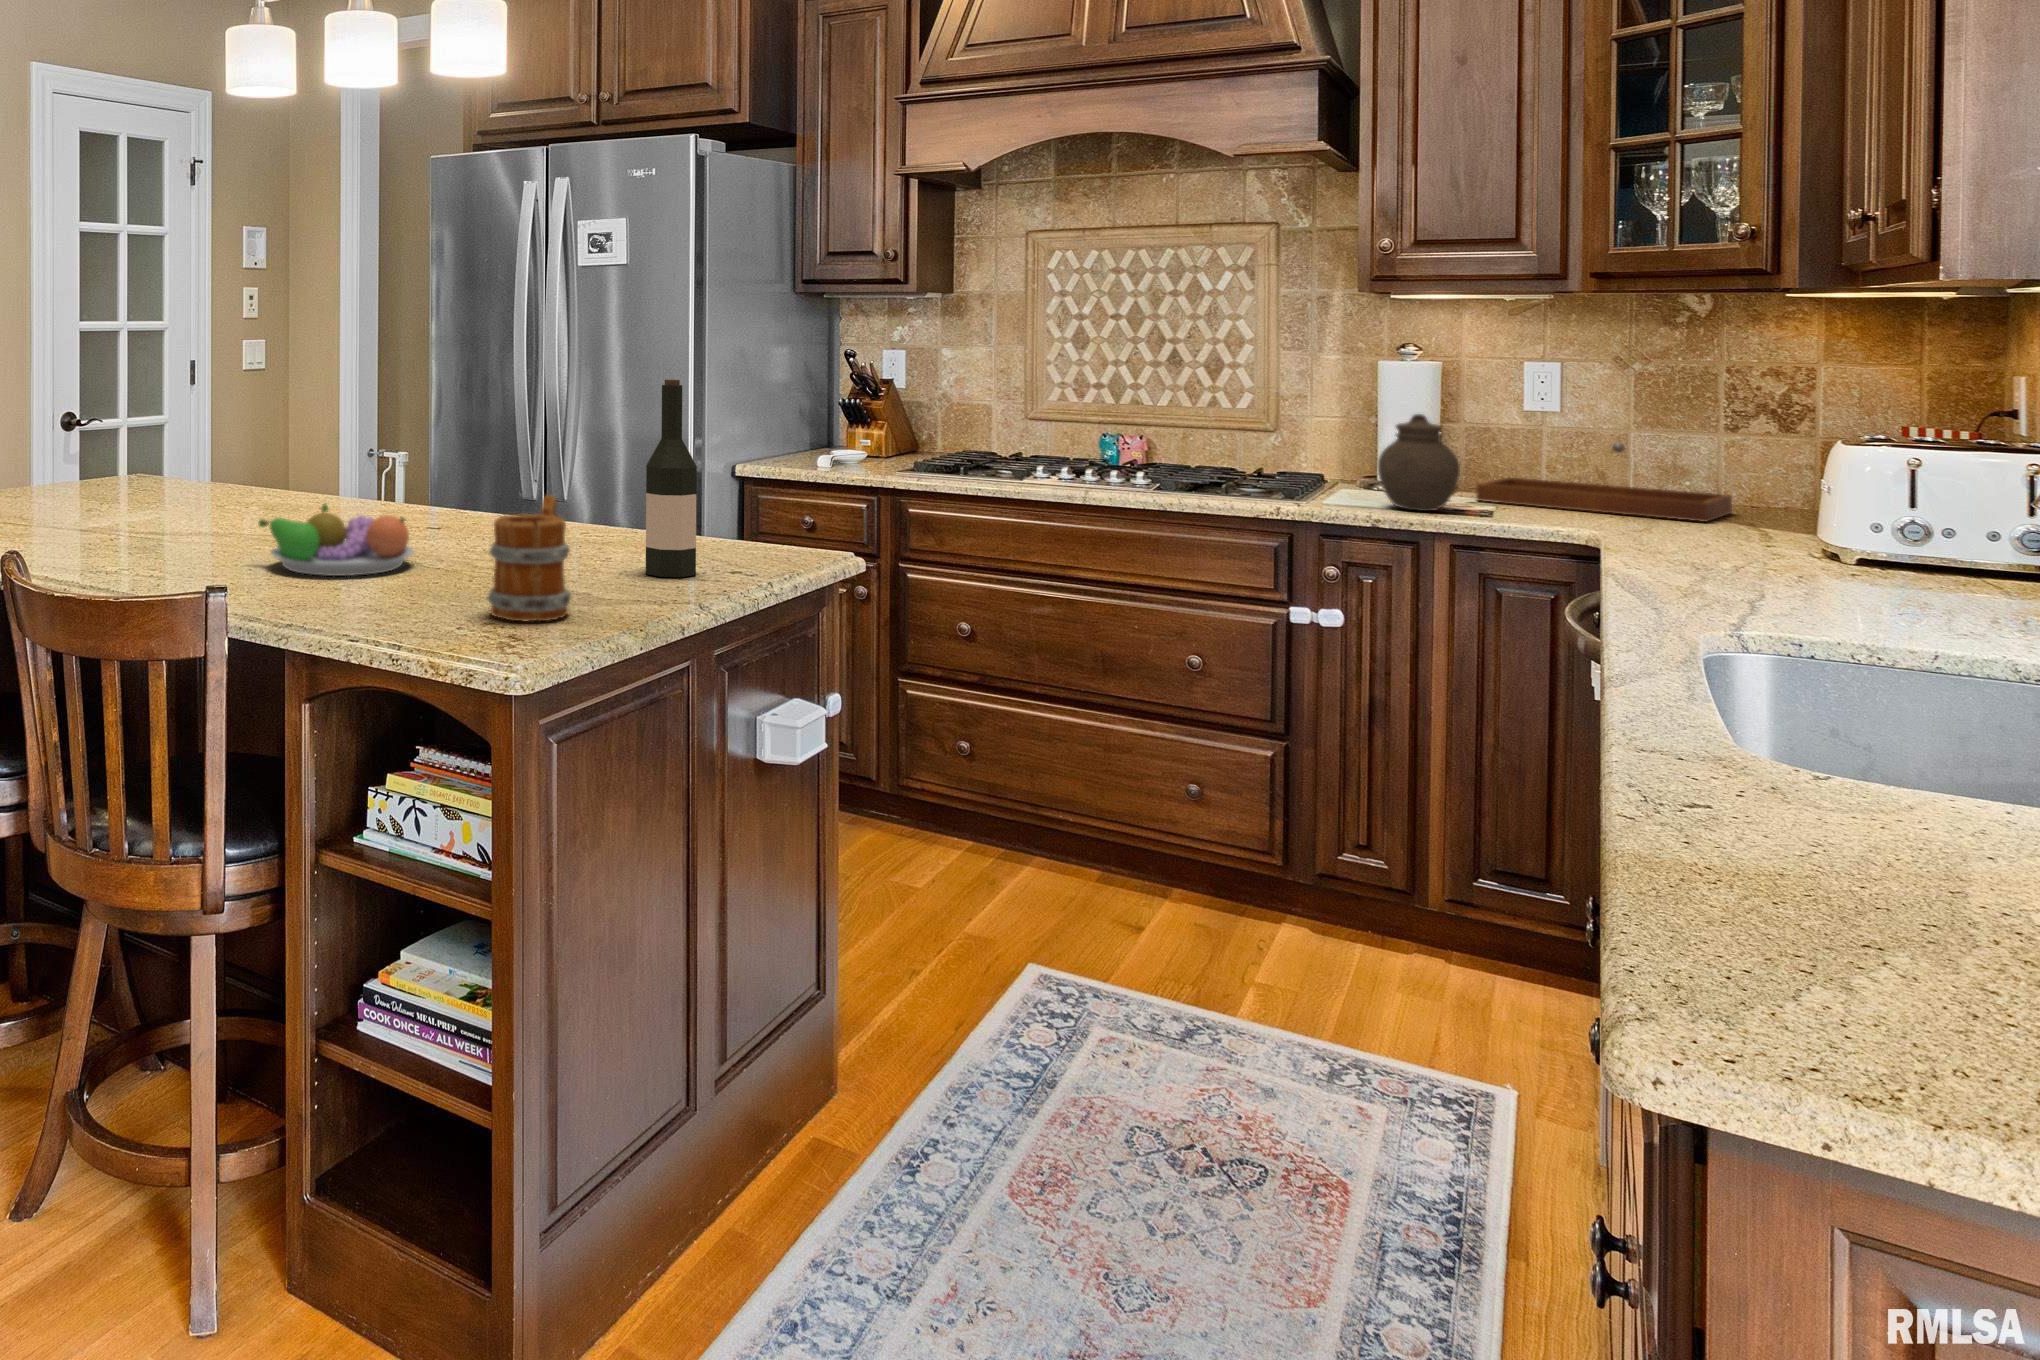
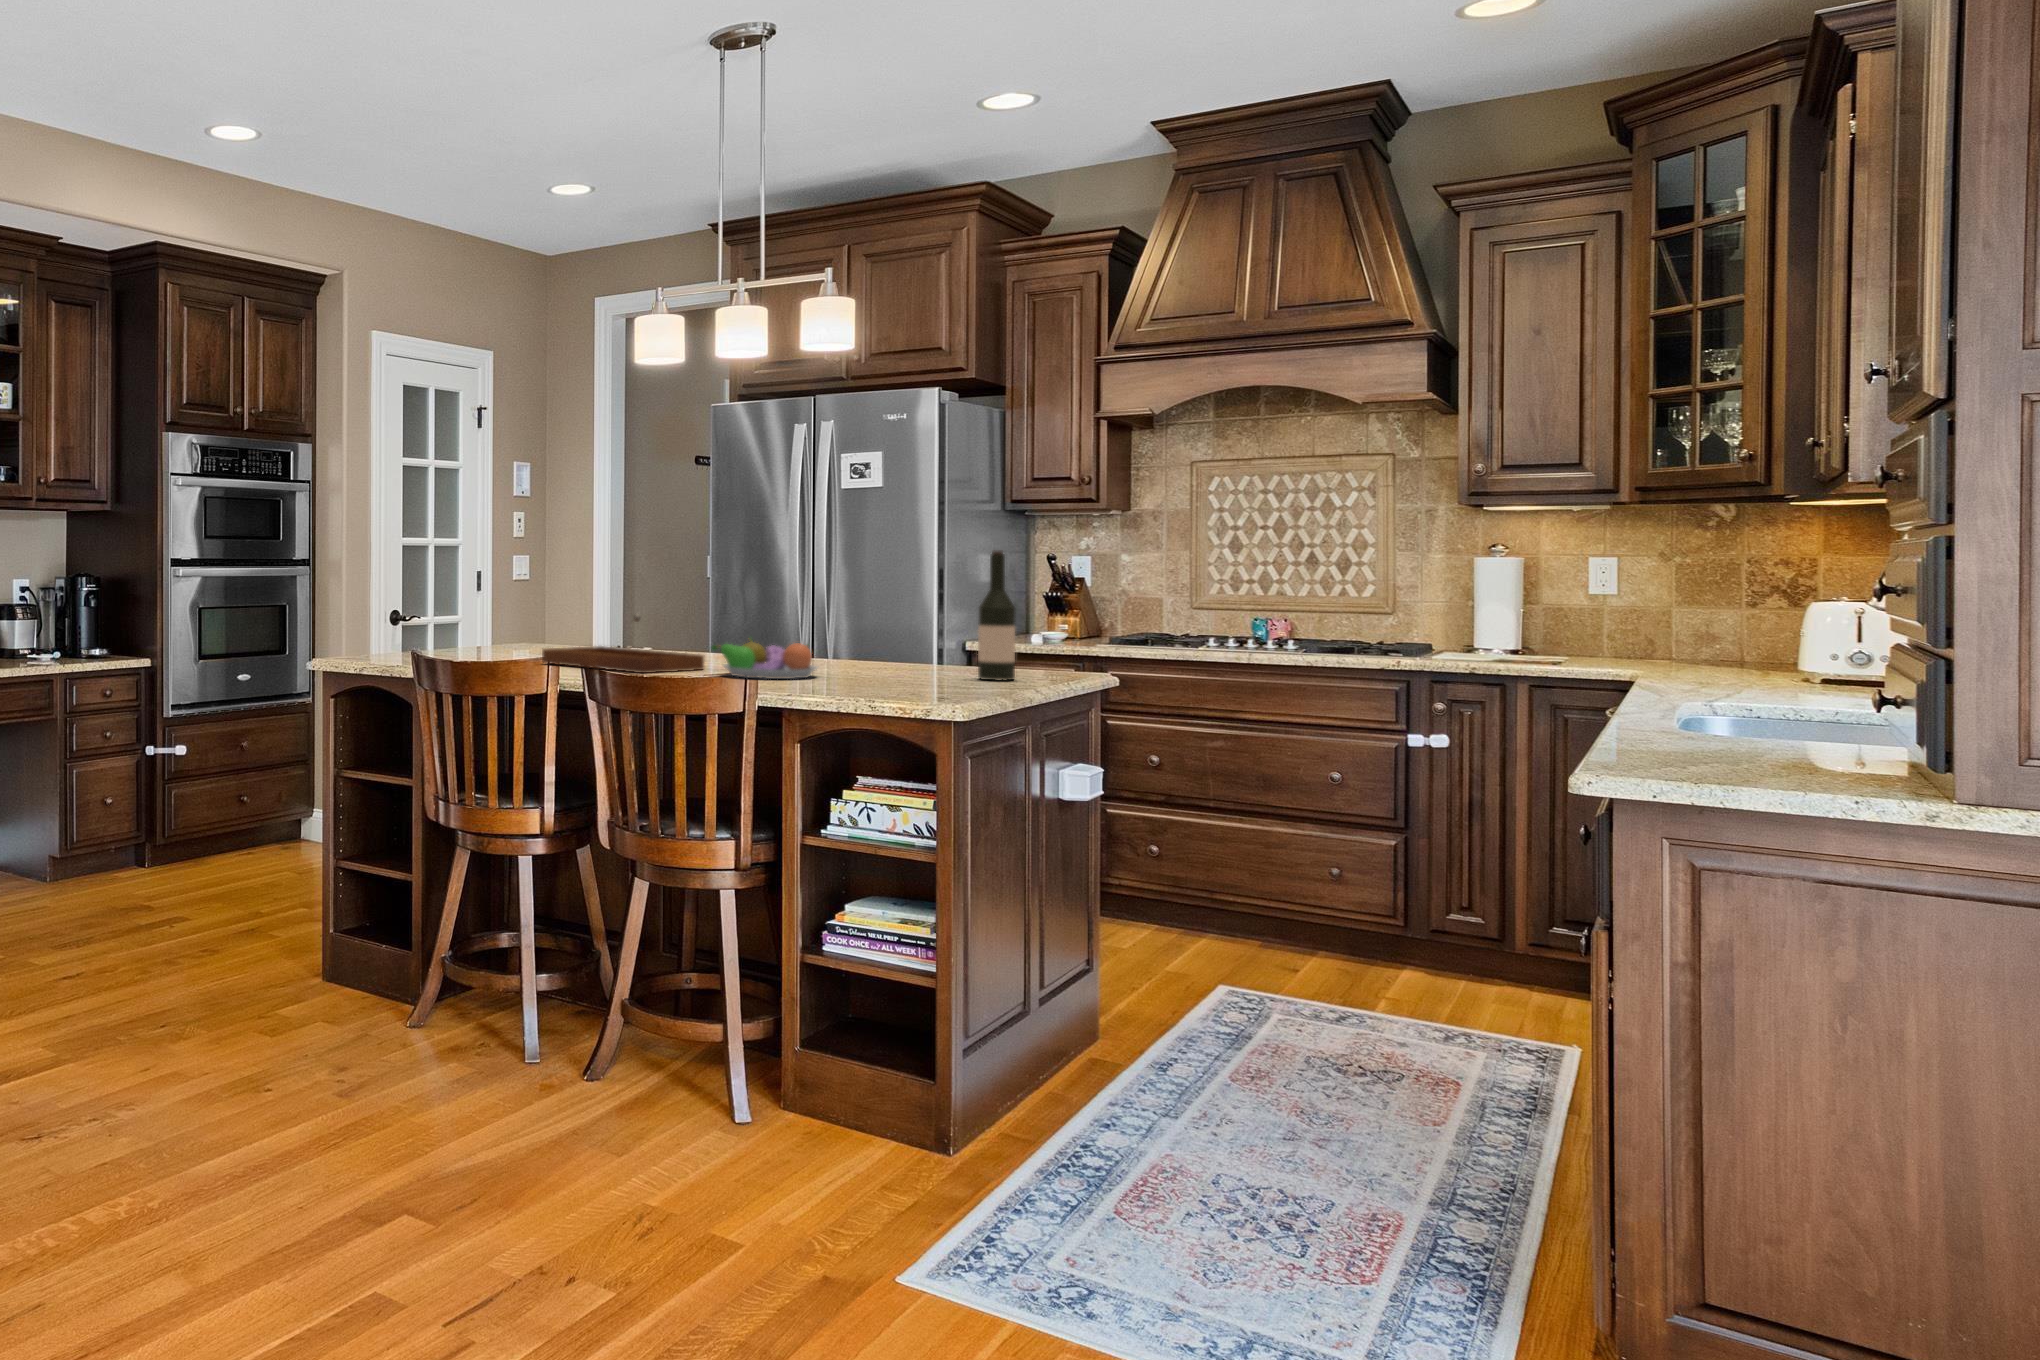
jar: present [1378,414,1460,511] -> none [1477,592,1540,663]
tray: present [1476,443,1732,522] -> present [542,614,704,673]
mug: present [487,495,571,621] -> none [906,618,959,692]

